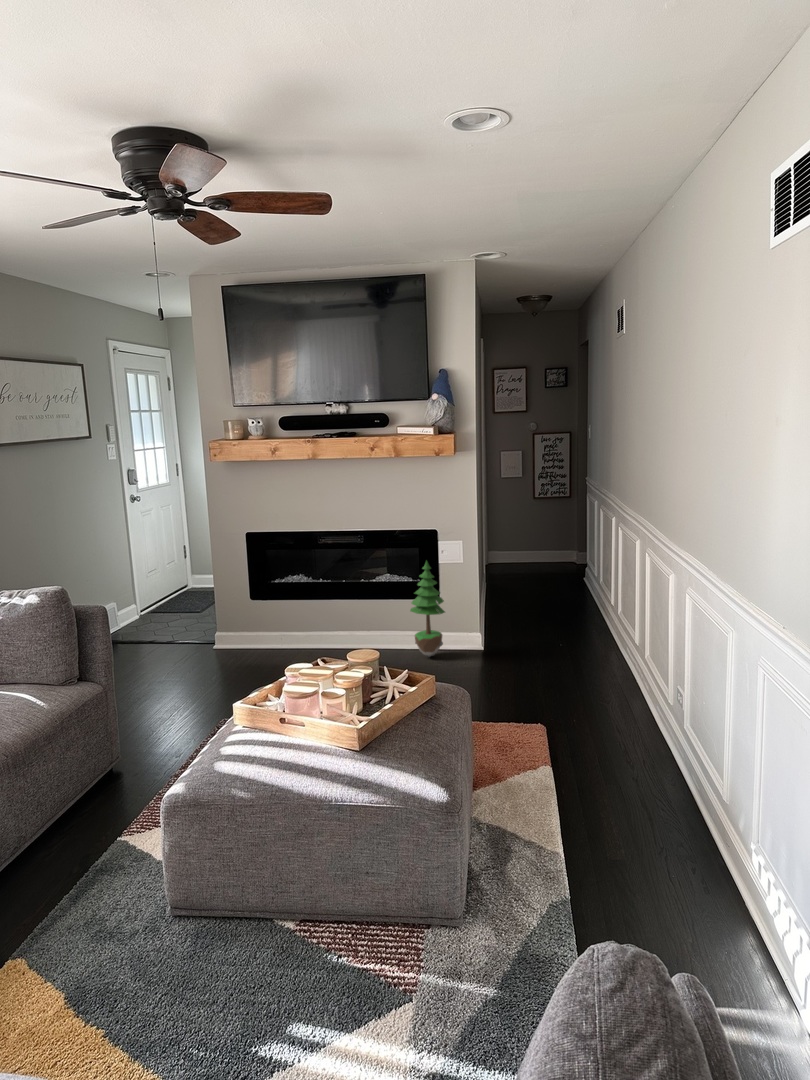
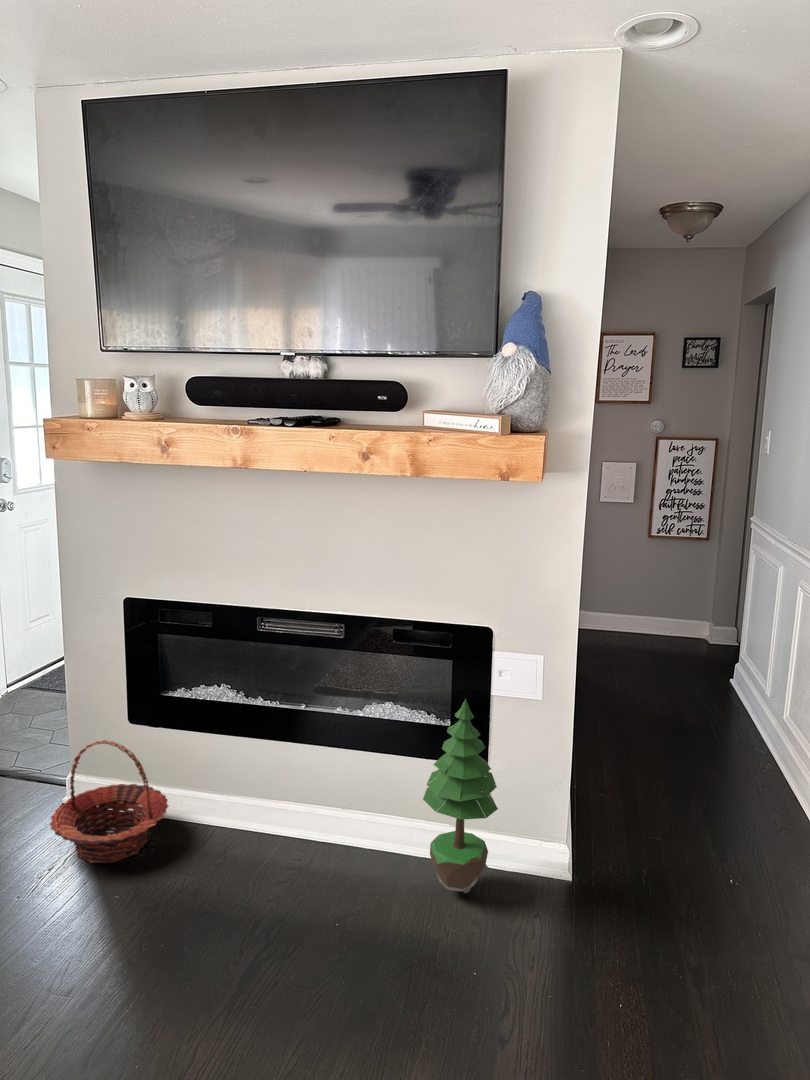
basket: none [221,602,279,663] -> present [50,740,168,863]

